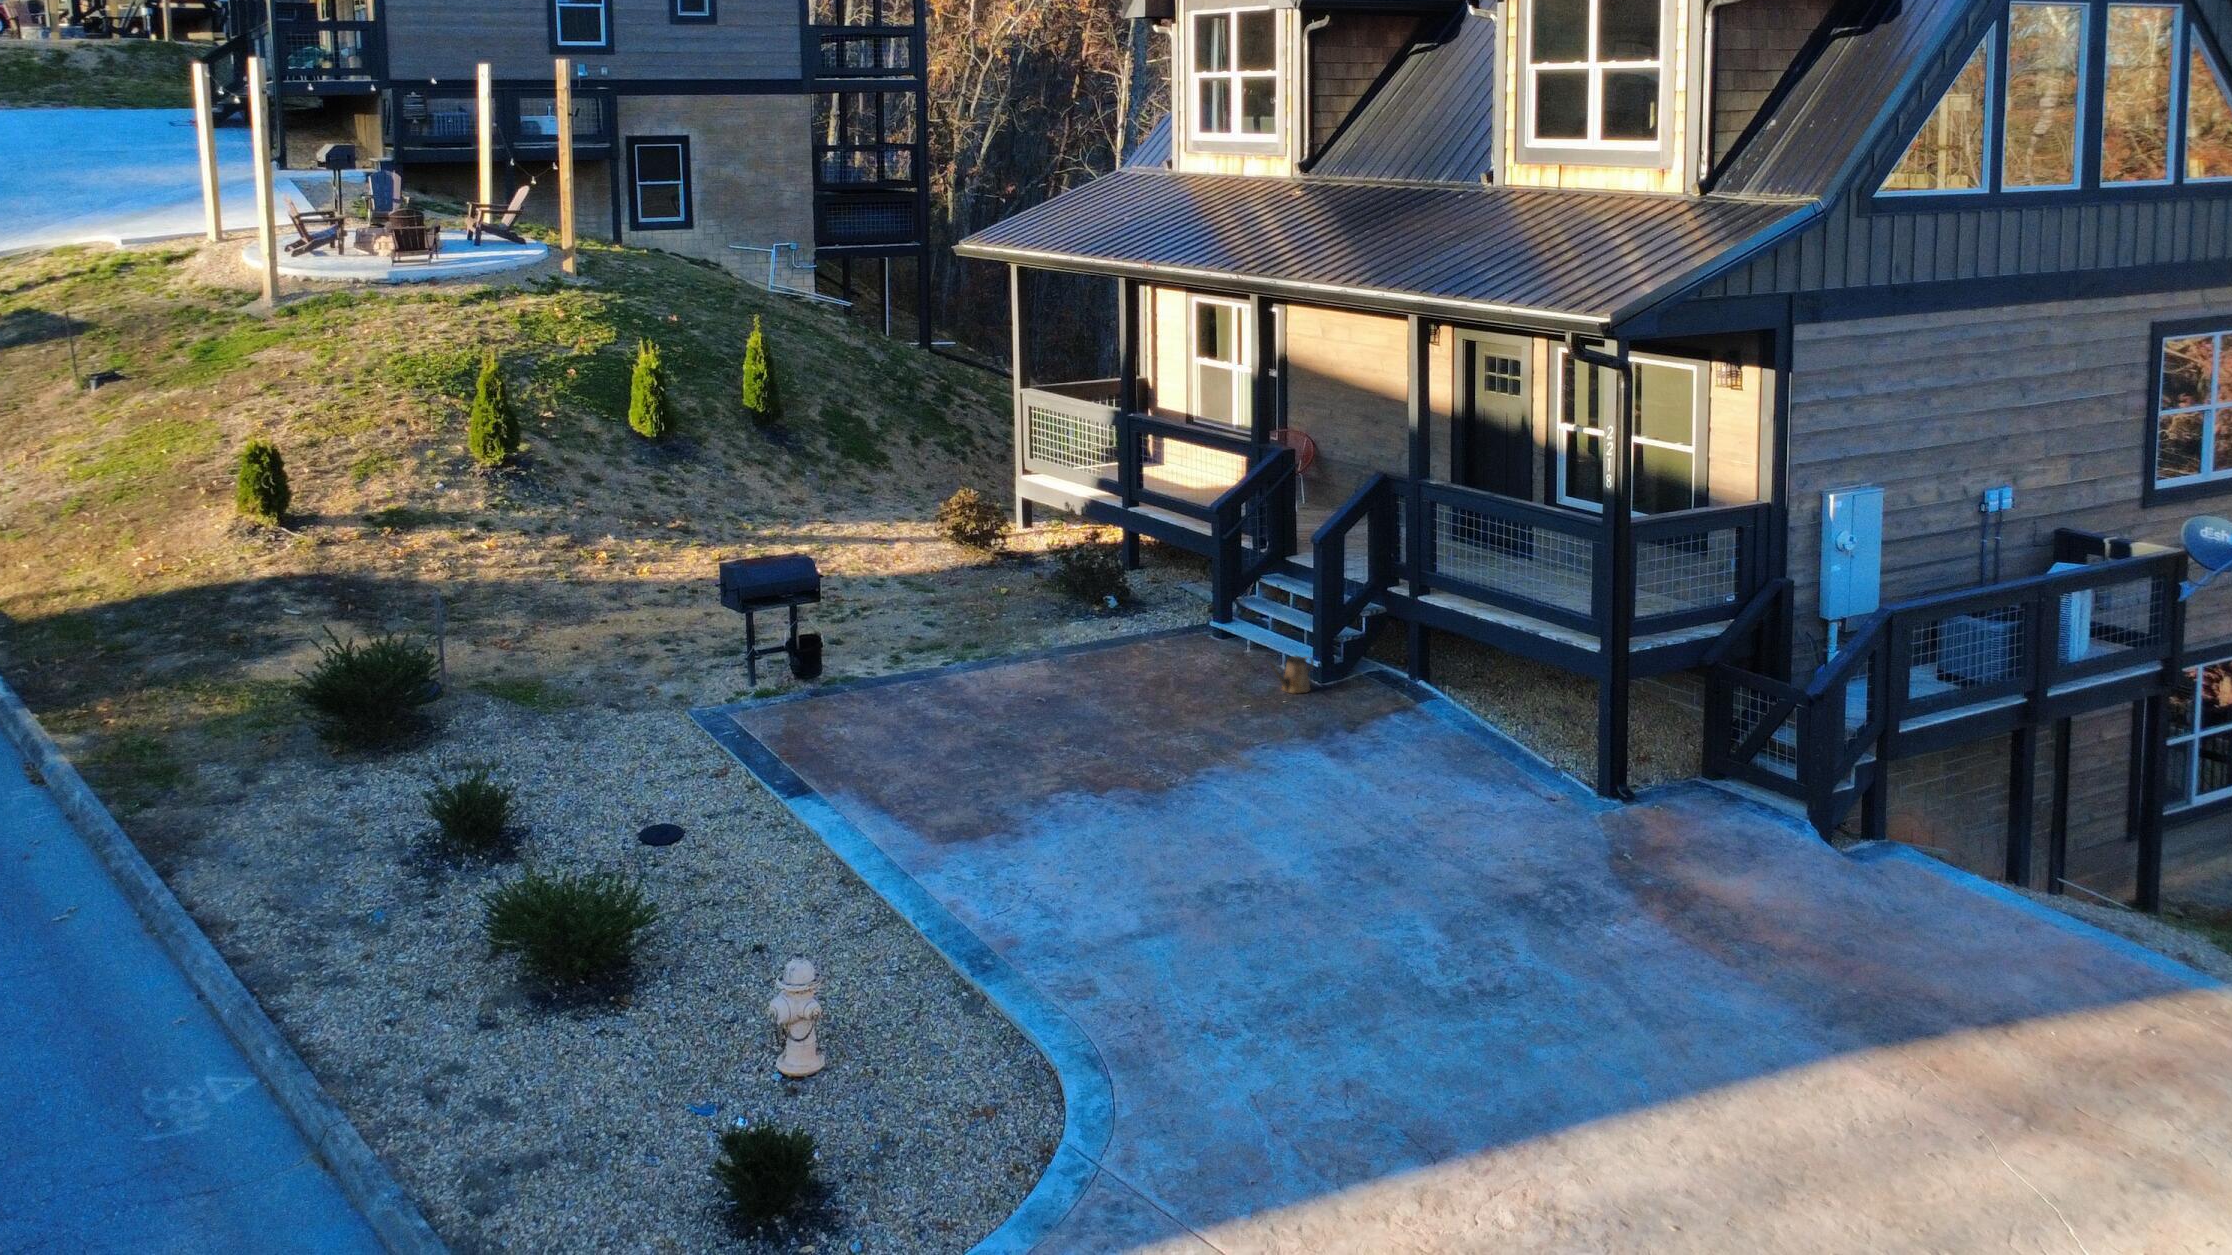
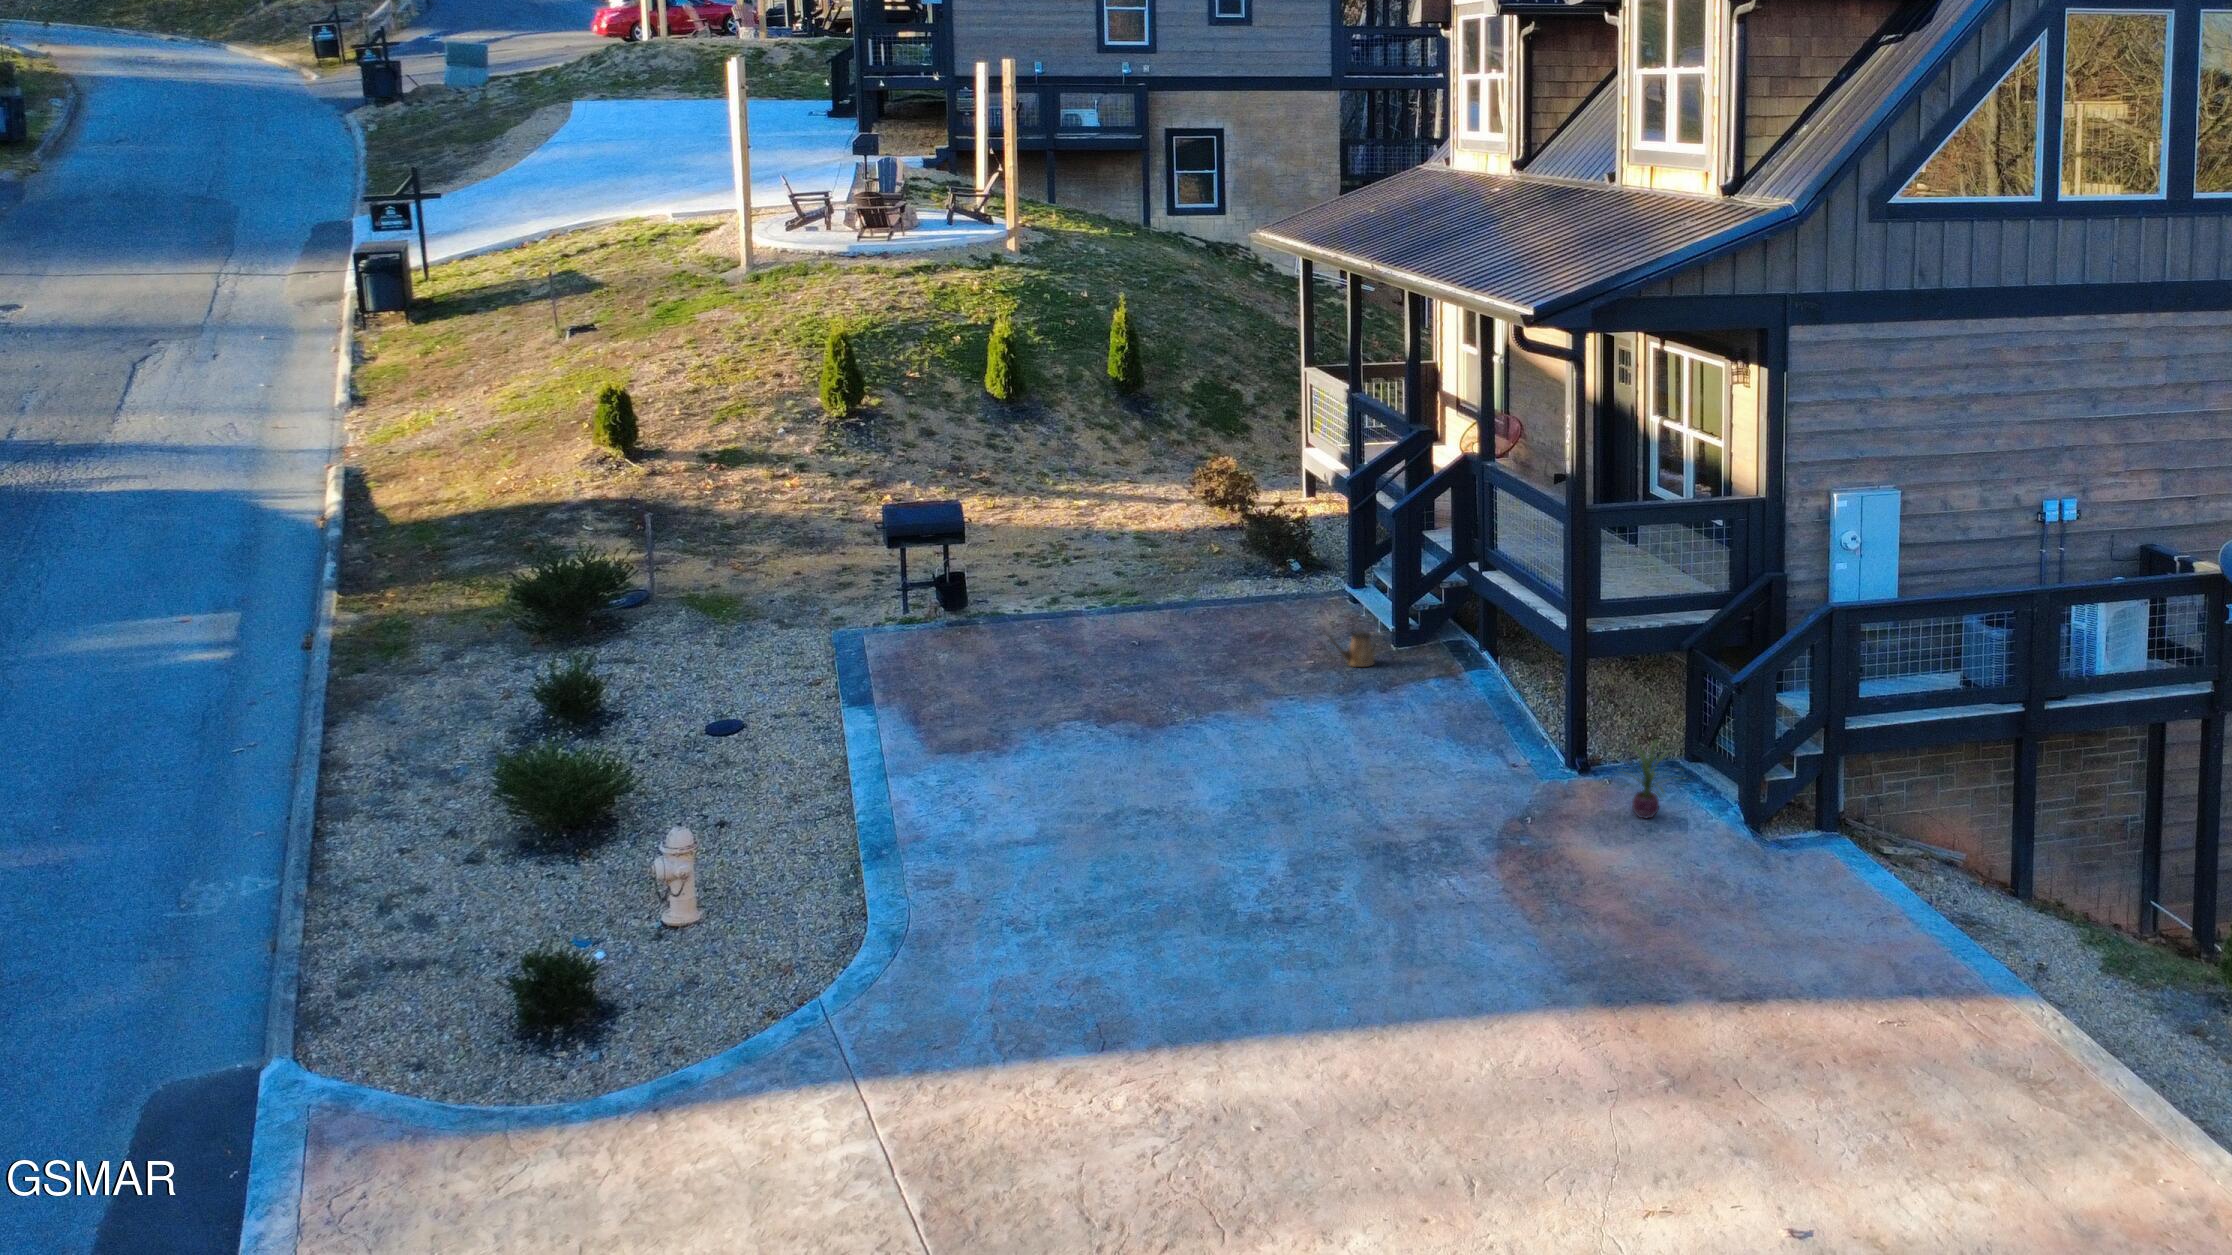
decorative plant: none [1709,738,1794,819] -> present [1620,739,1686,818]

